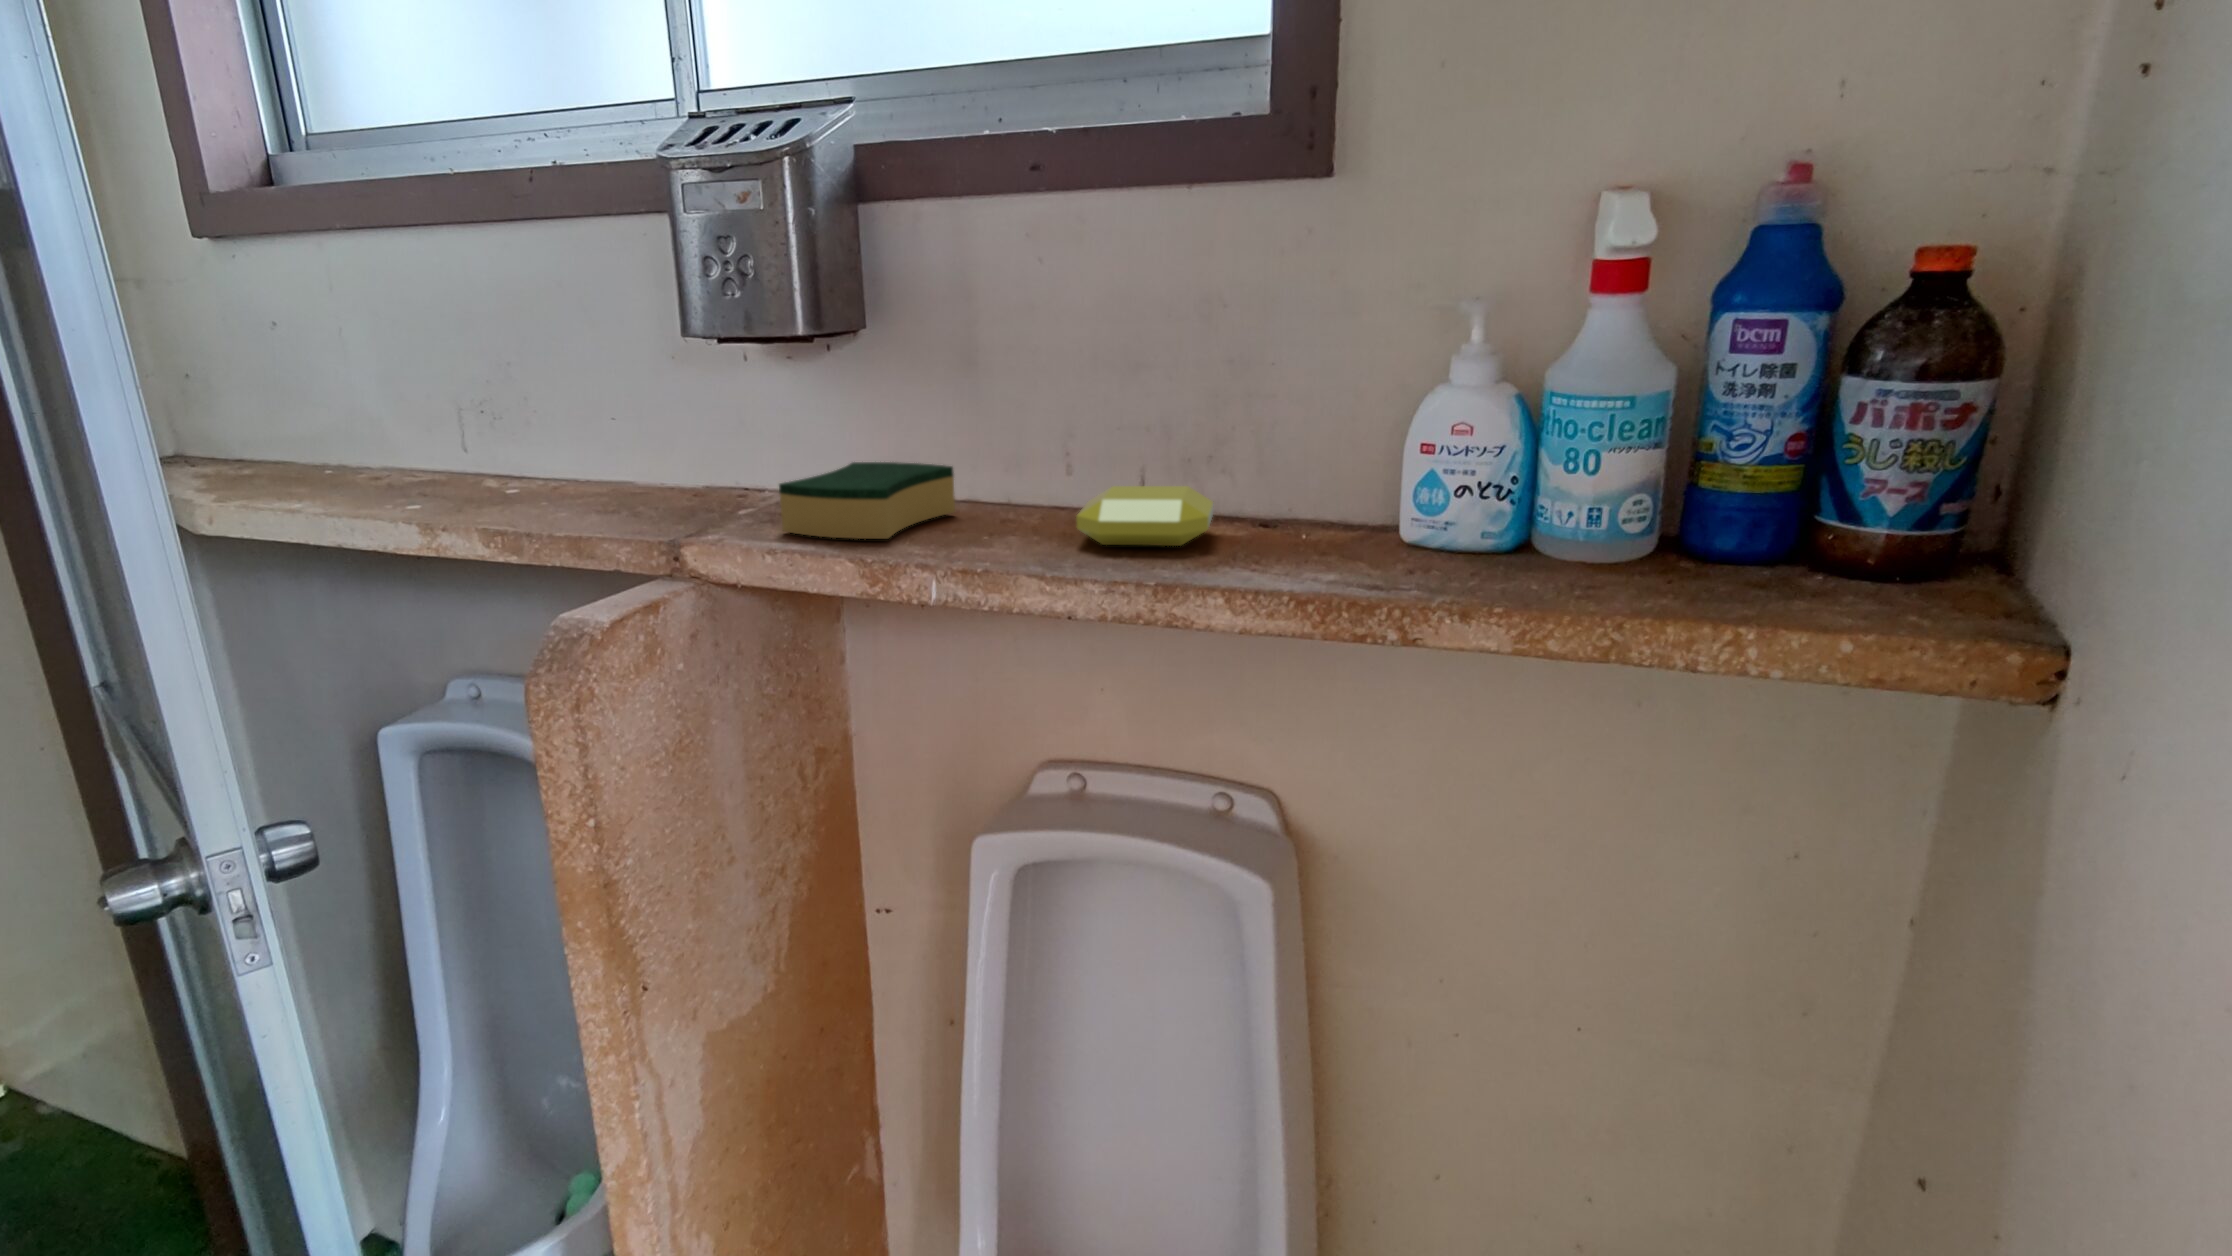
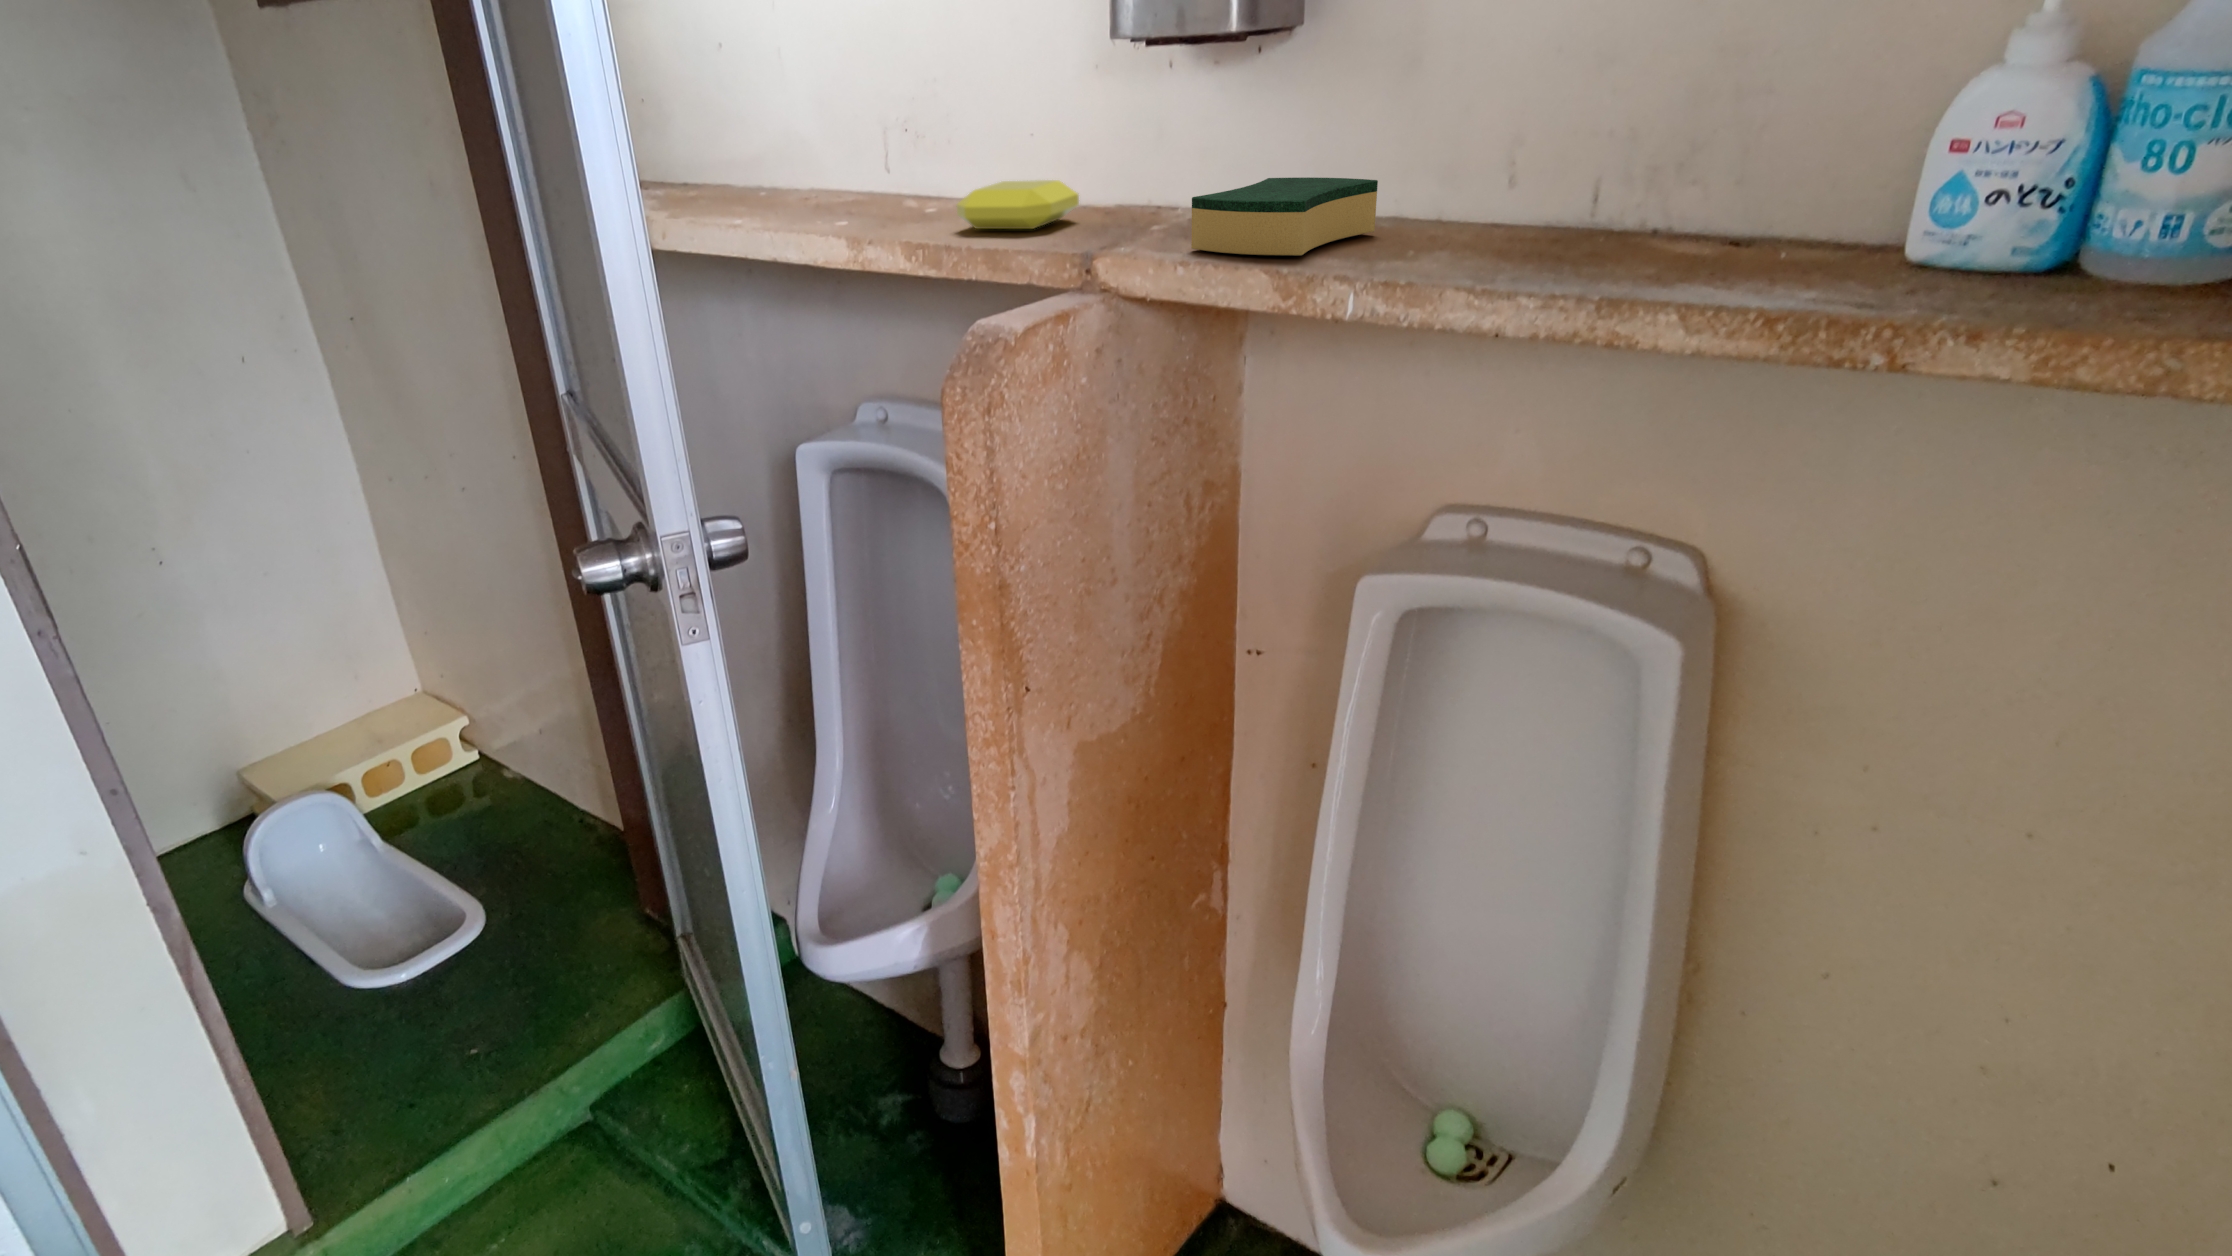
soap bar: present [1077,486,1214,546] -> present [957,180,1079,229]

